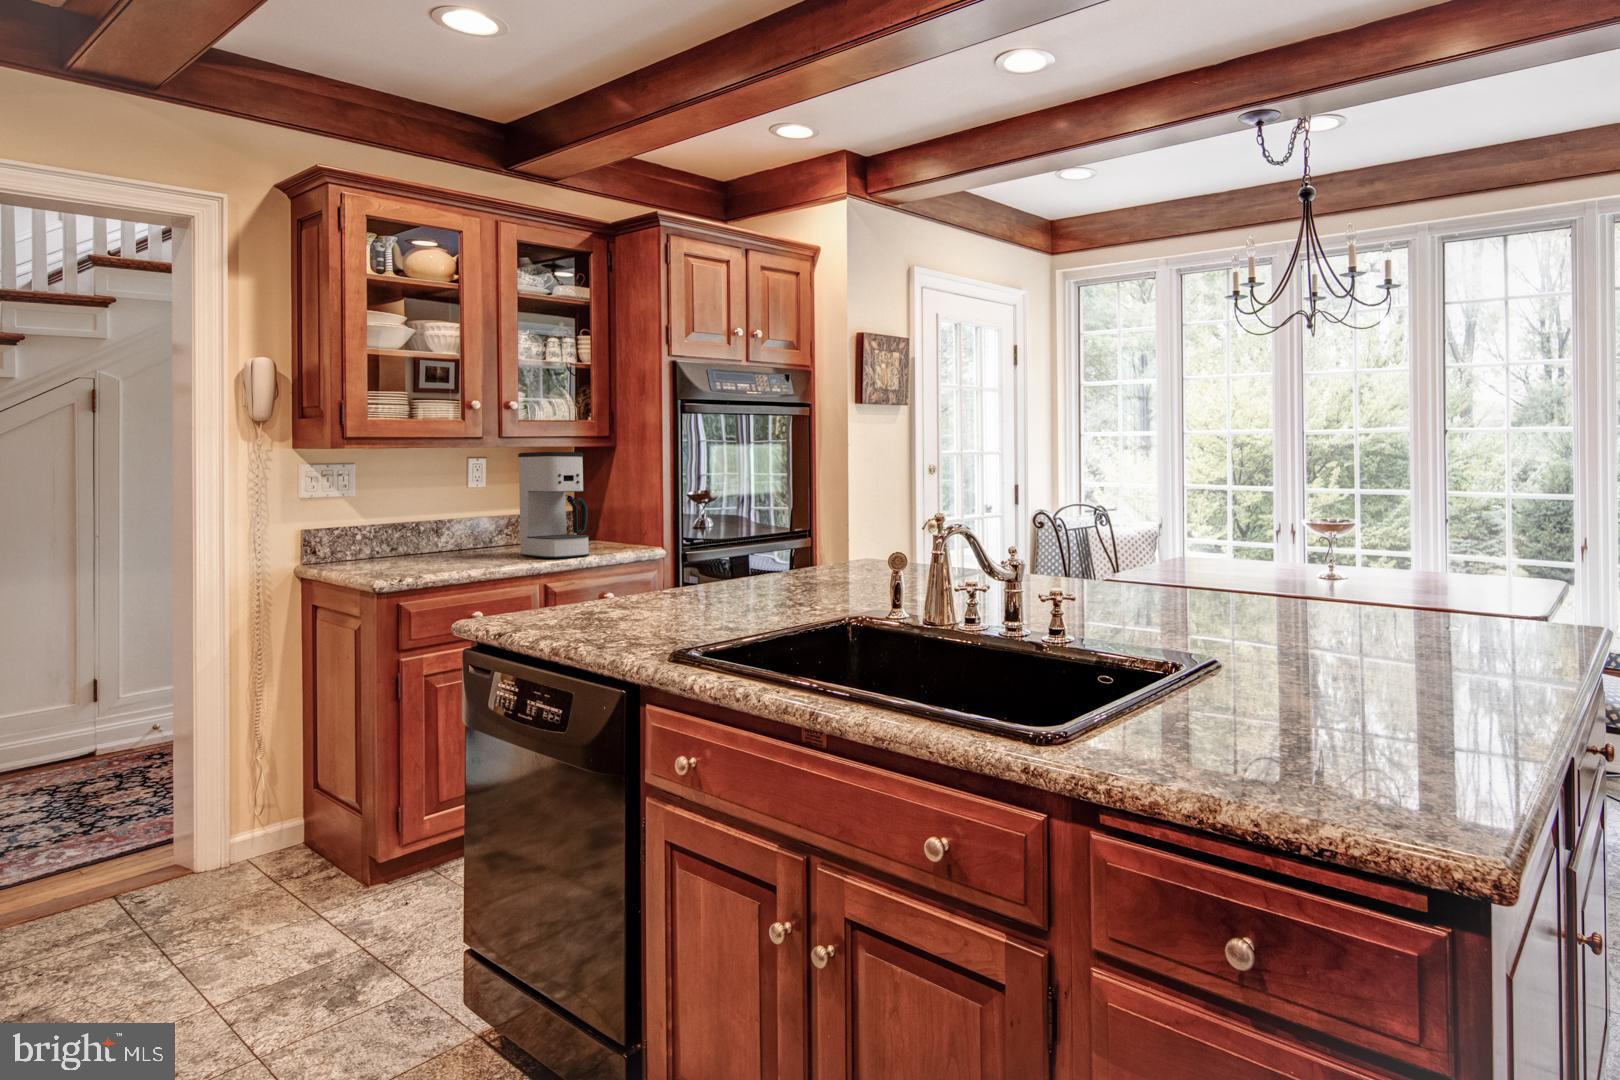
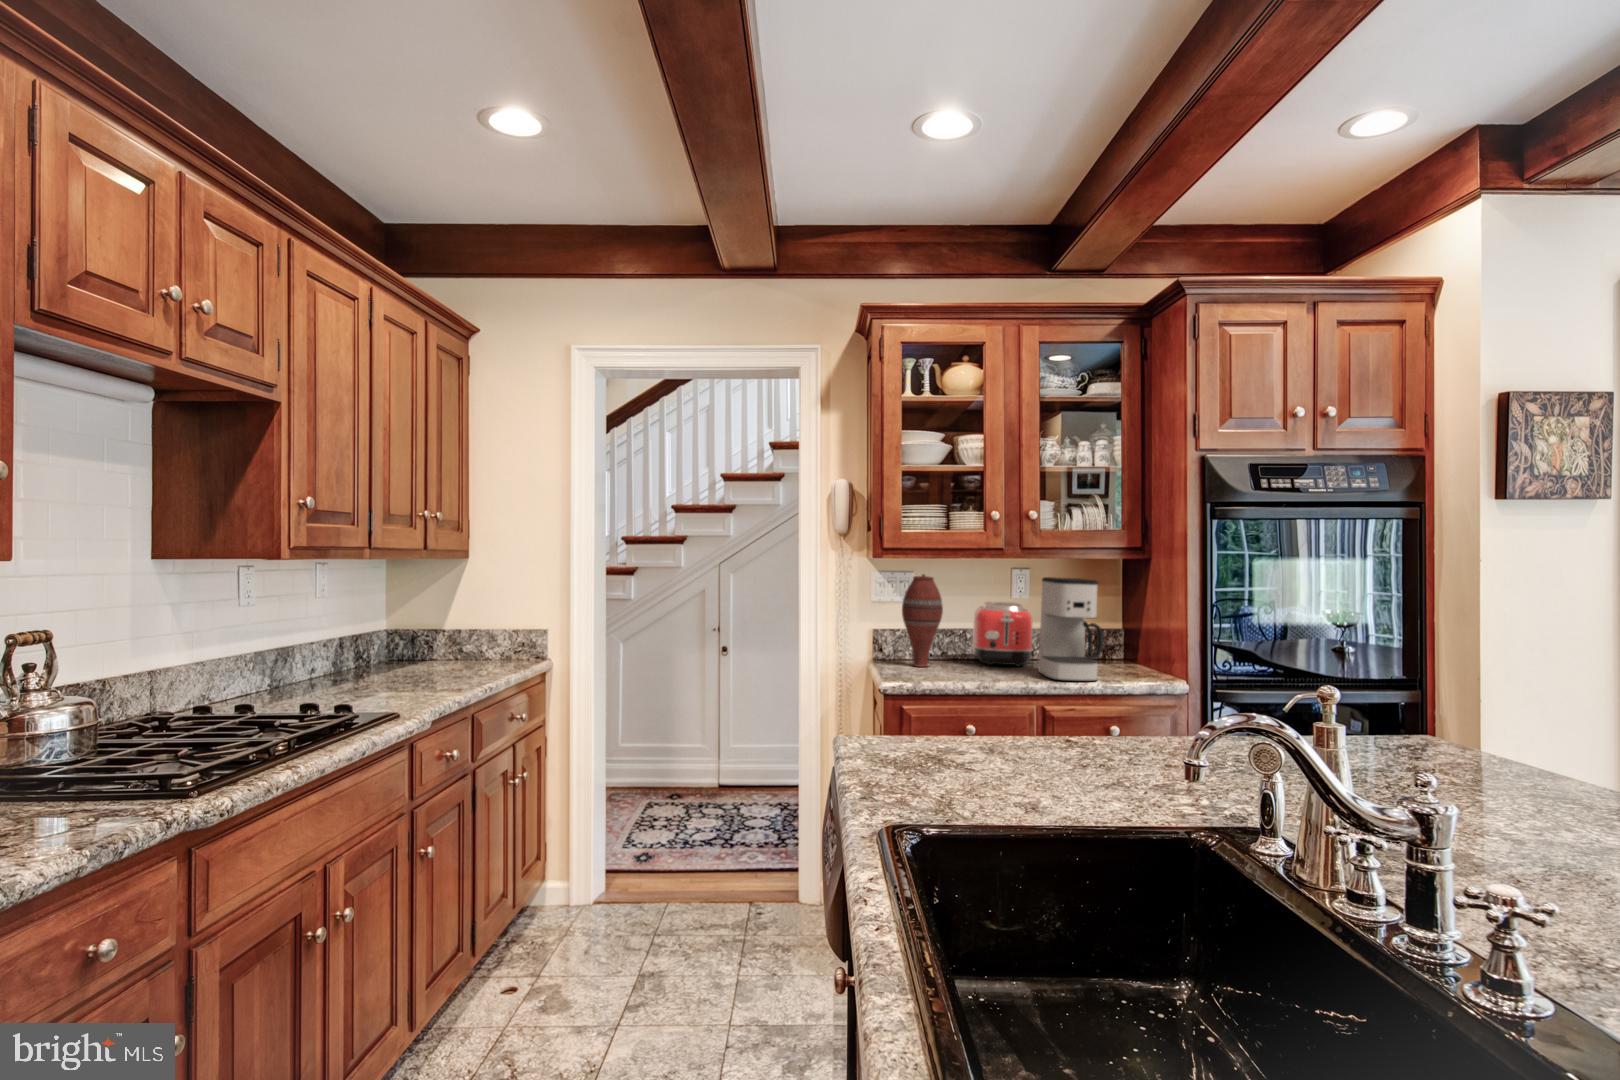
vase: none [353,455,406,565] -> present [902,574,943,667]
toaster: none [425,487,503,555] -> present [972,602,1032,666]

